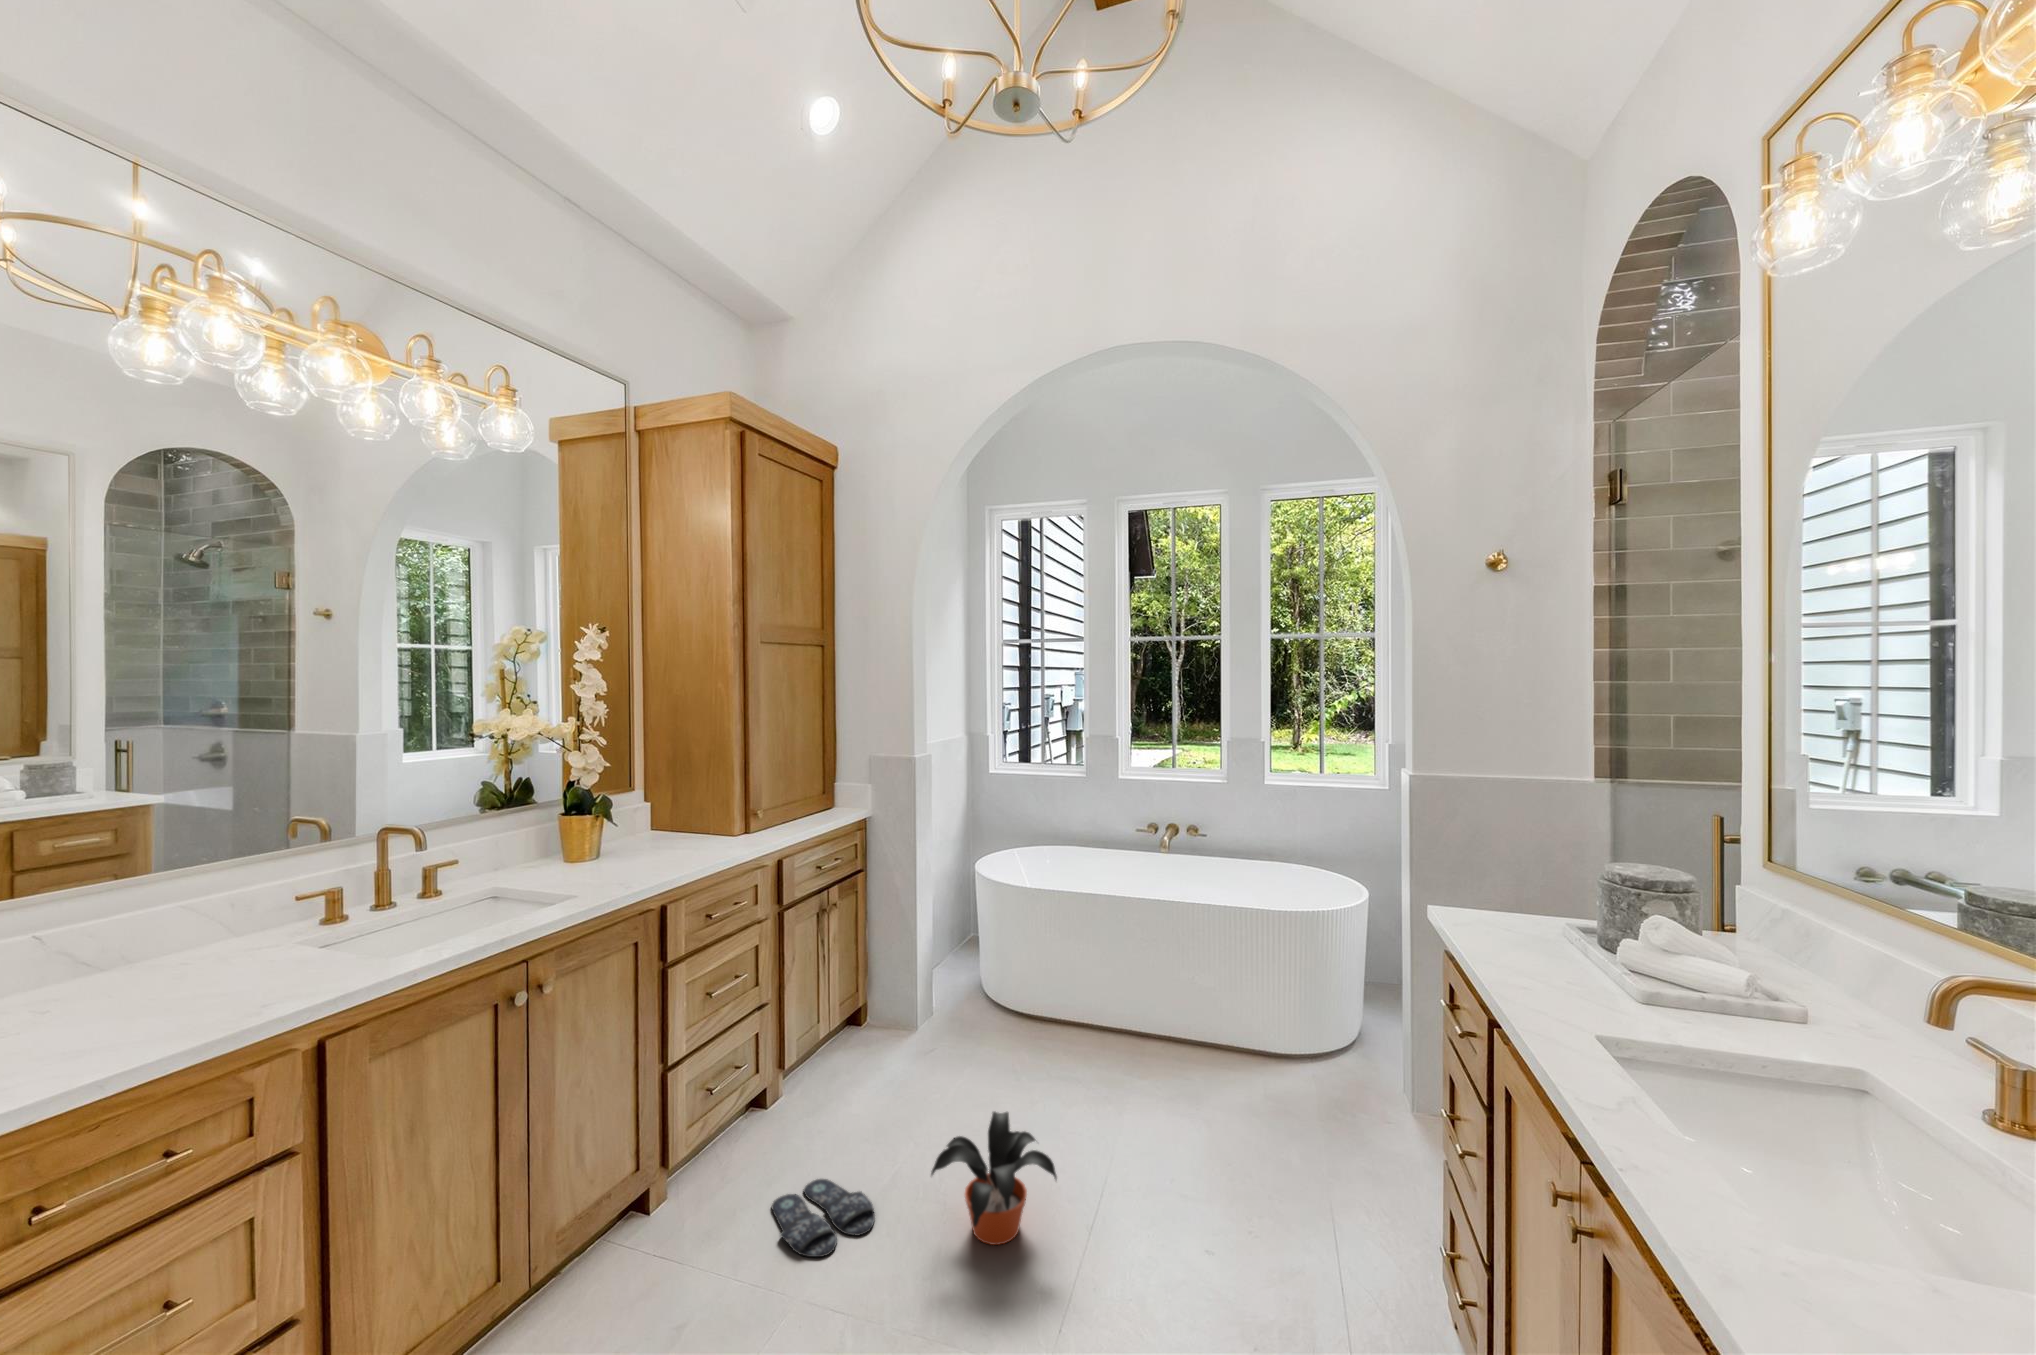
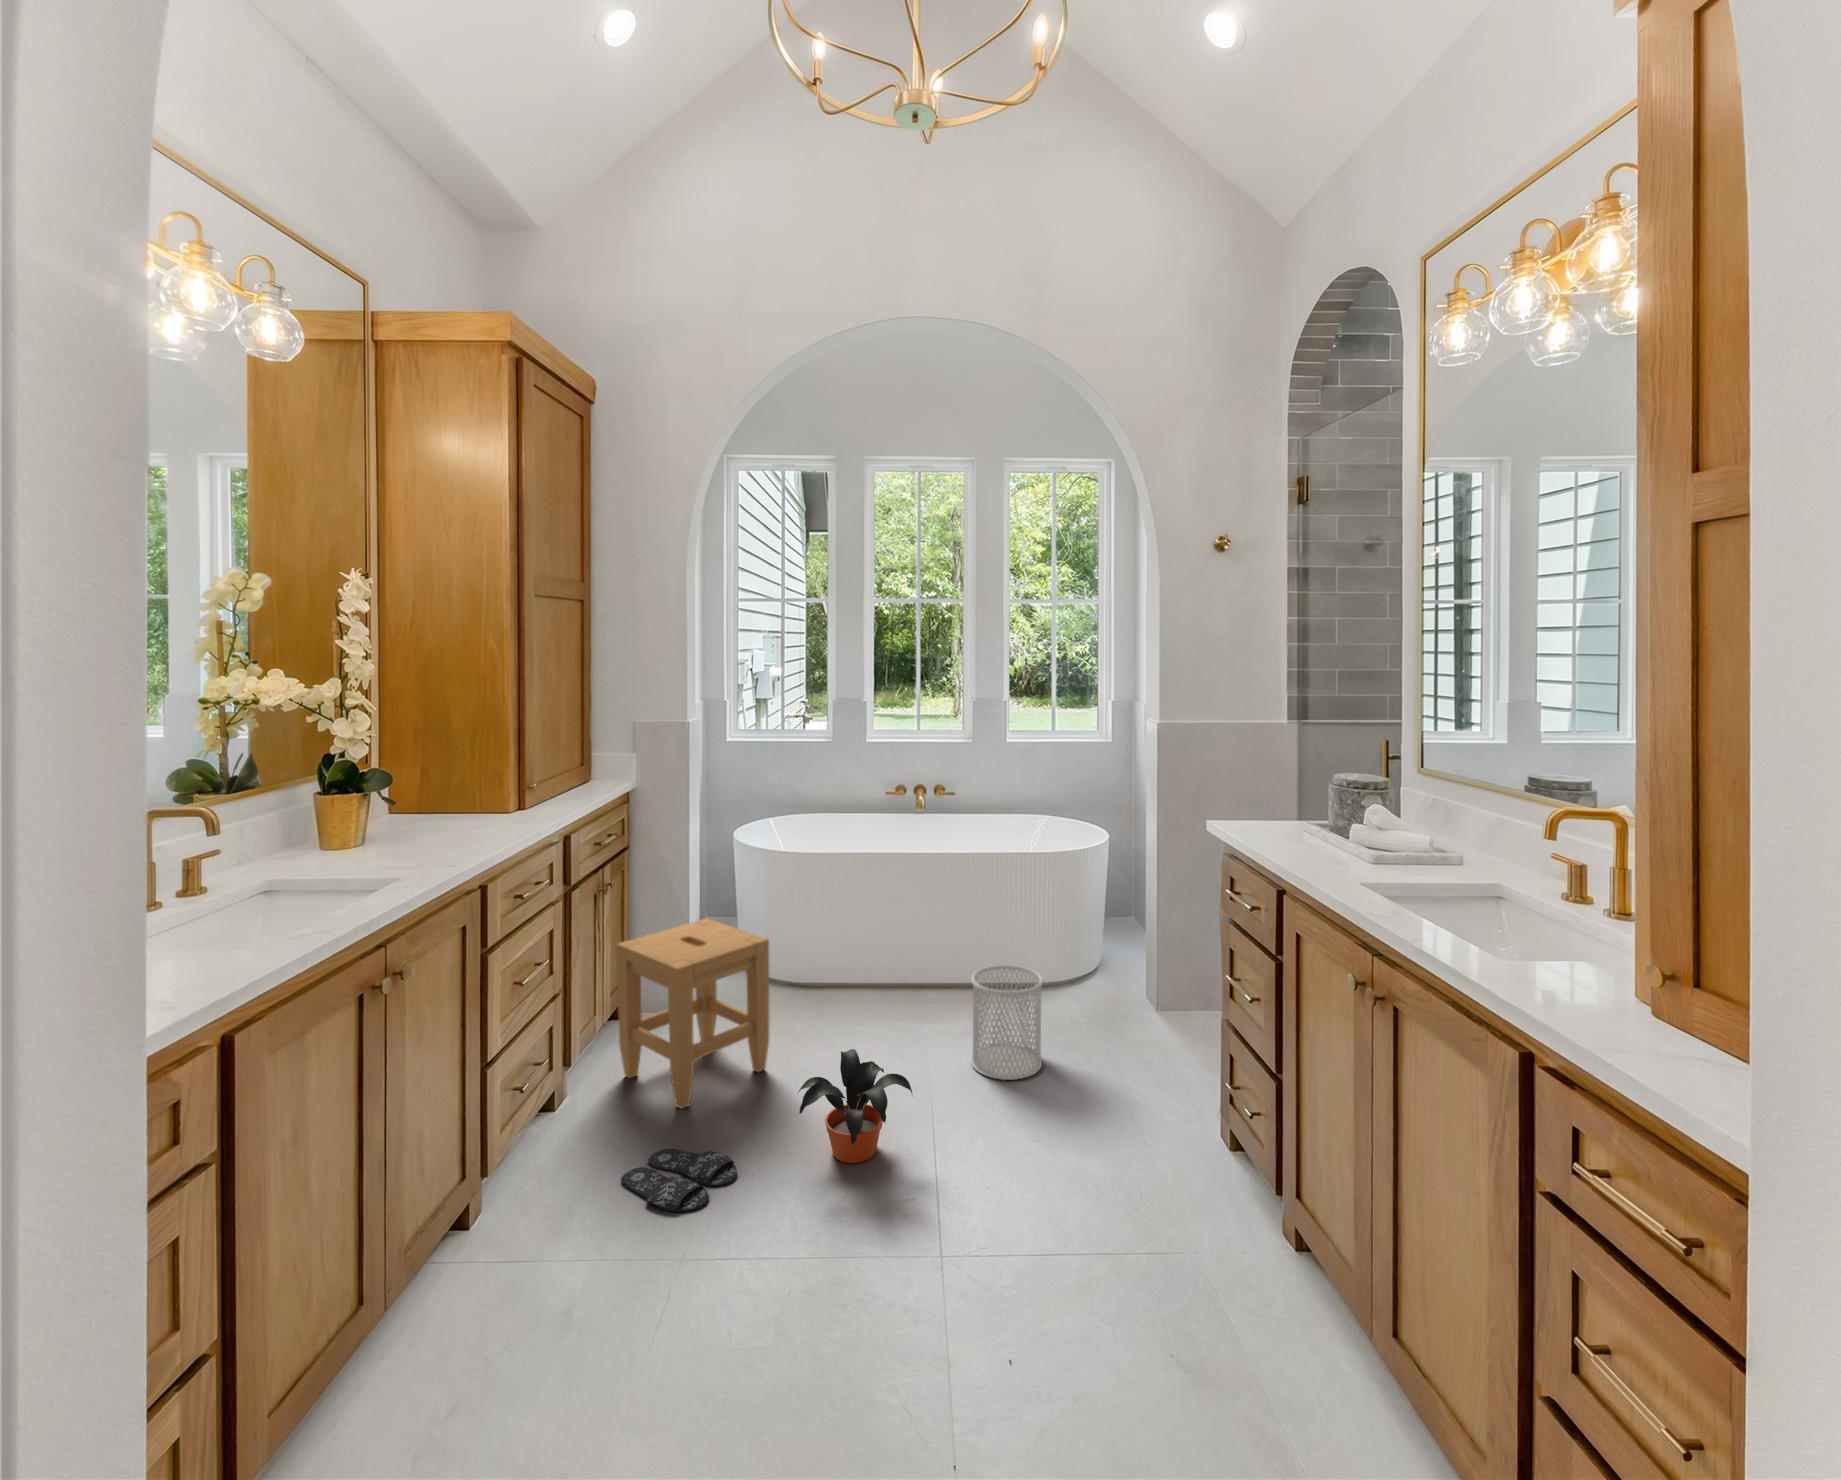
stool: none [825,944,957,1136] -> present [616,919,769,1108]
wastebasket: none [1162,1038,1245,1180] -> present [971,965,1043,1080]

